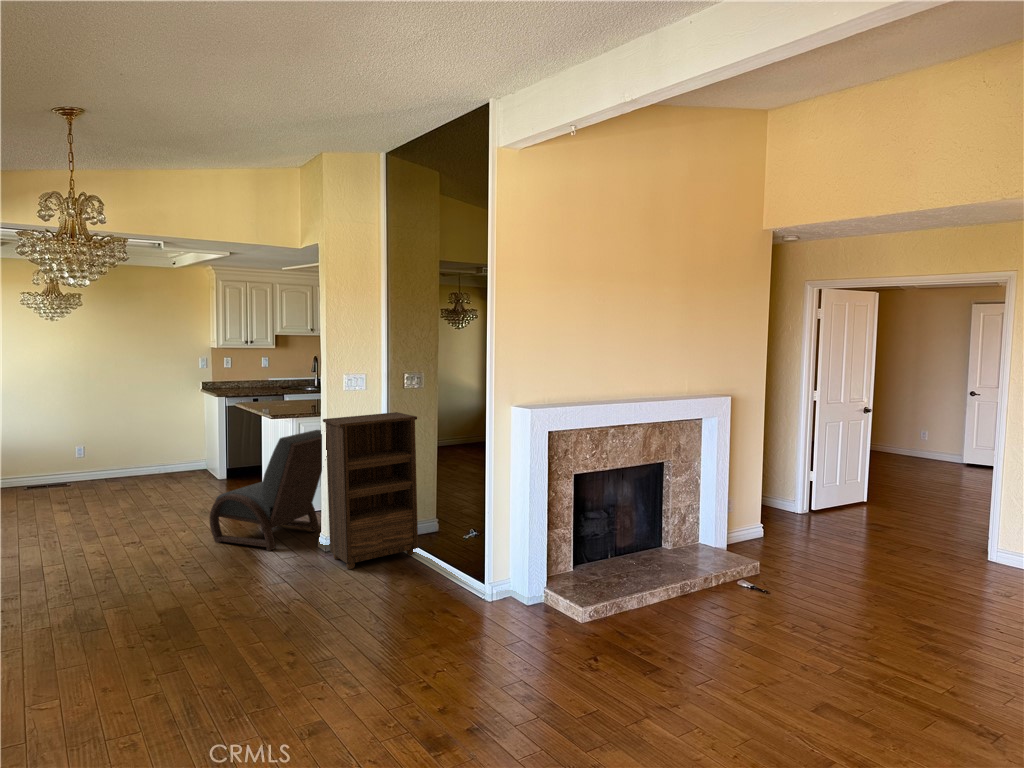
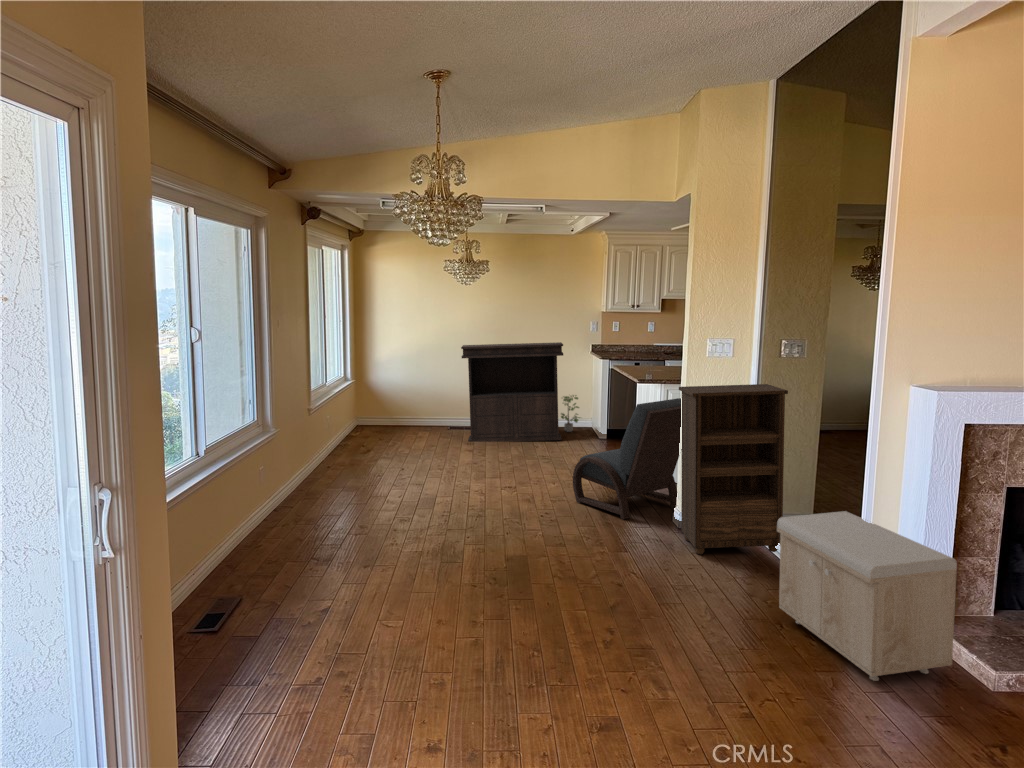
console table: none [45,380,176,498] -> present [461,342,563,442]
potted plant: none [170,433,196,474] -> present [561,395,580,432]
storage bench: none [426,510,556,636] -> present [777,511,957,681]

